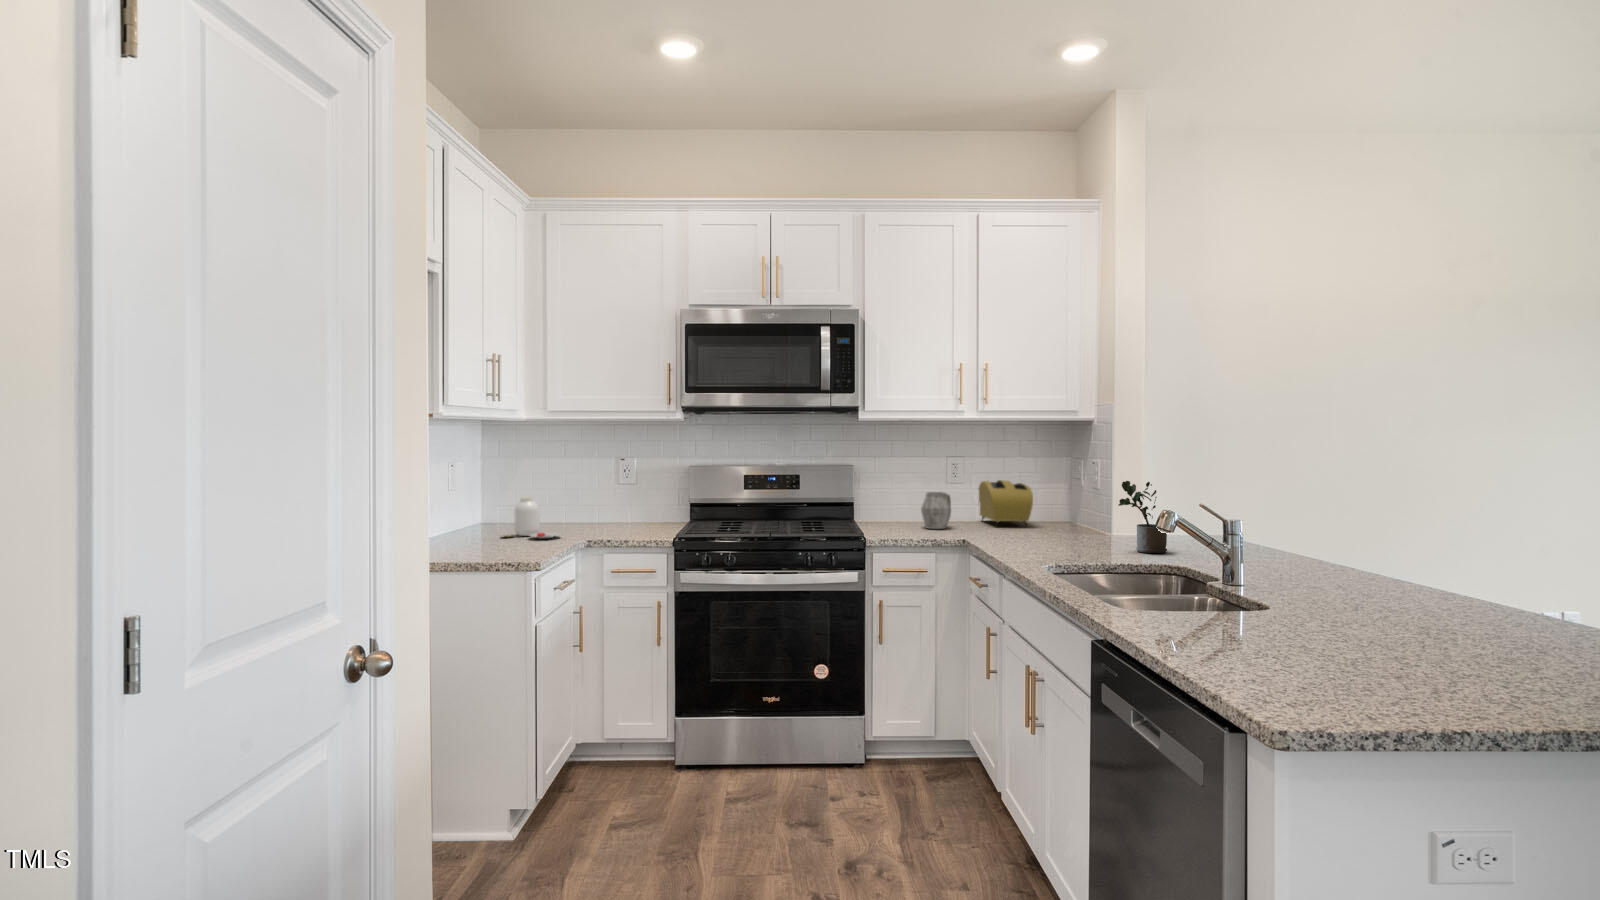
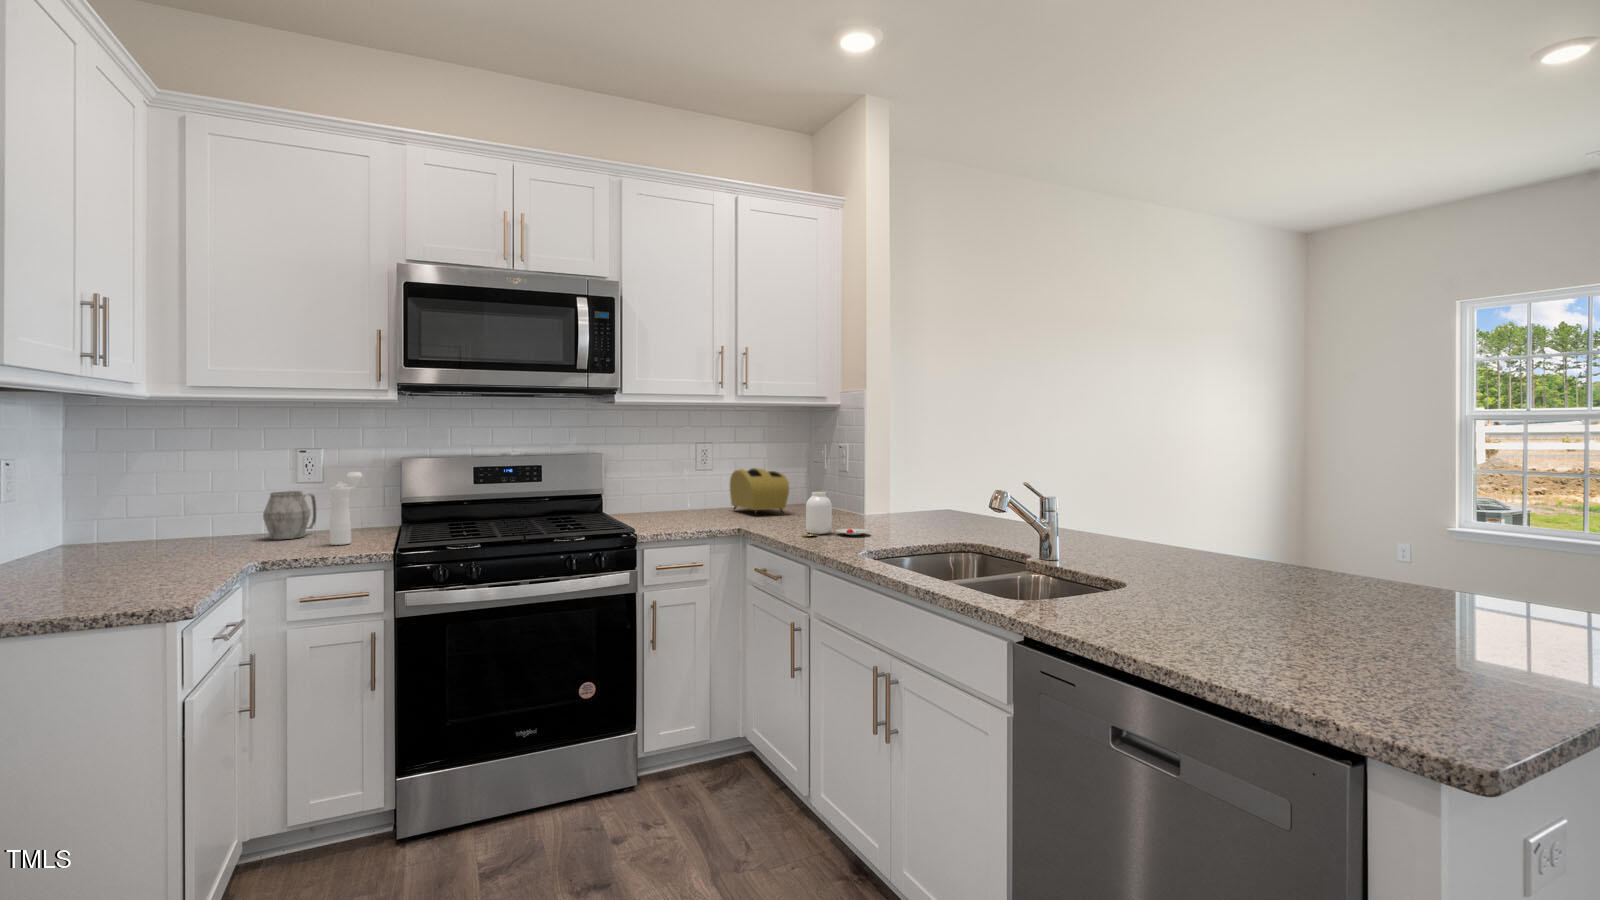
pepper mill: none [636,476,662,532] -> present [329,472,362,545]
potted plant: present [1119,481,1167,553] -> none [888,464,931,532]
mug: present [921,492,951,529] -> present [263,491,317,539]
jar: present [511,497,561,538] -> present [803,492,870,537]

